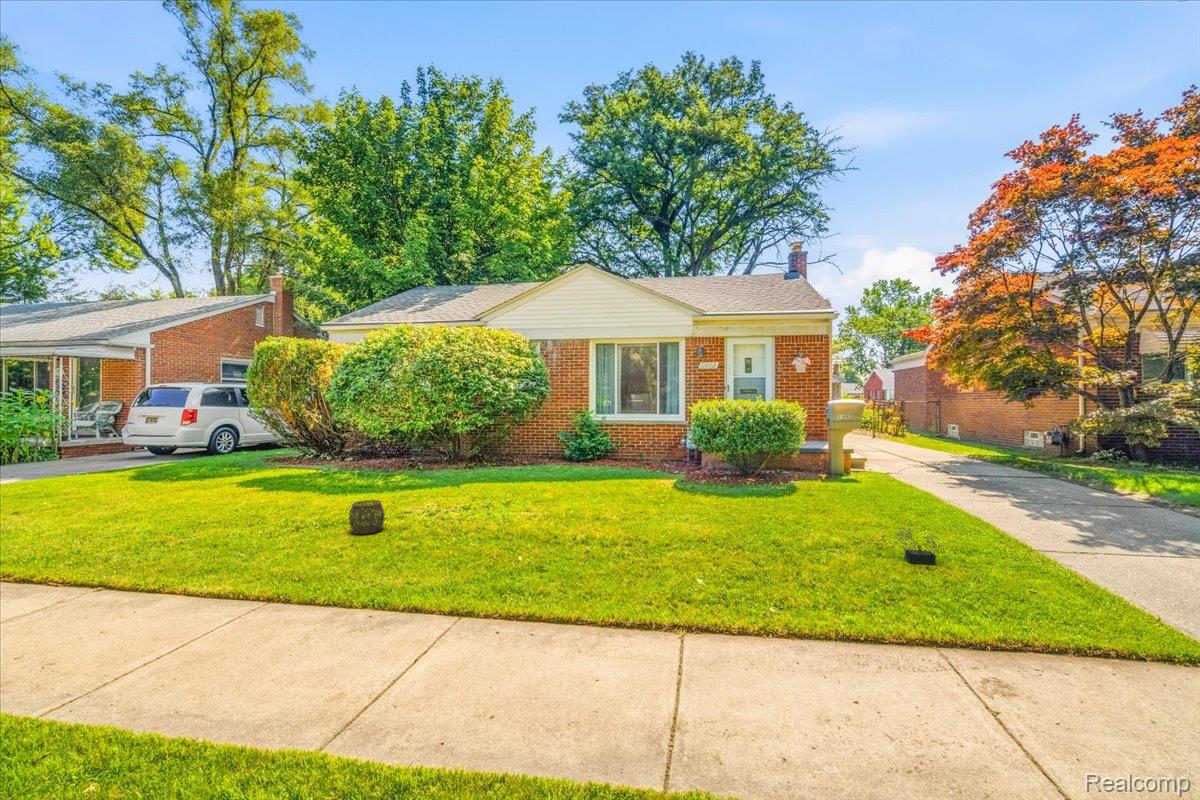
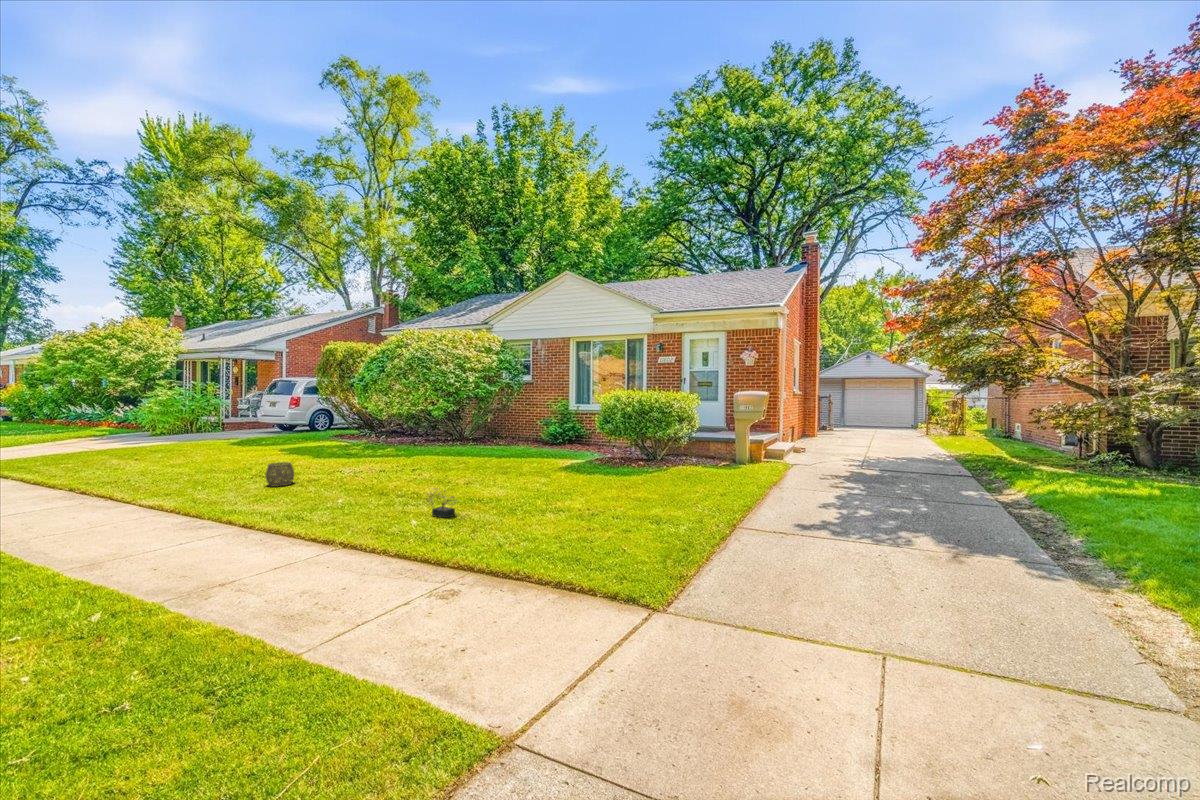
decorative plant: present [895,527,941,564] -> present [428,491,455,518]

